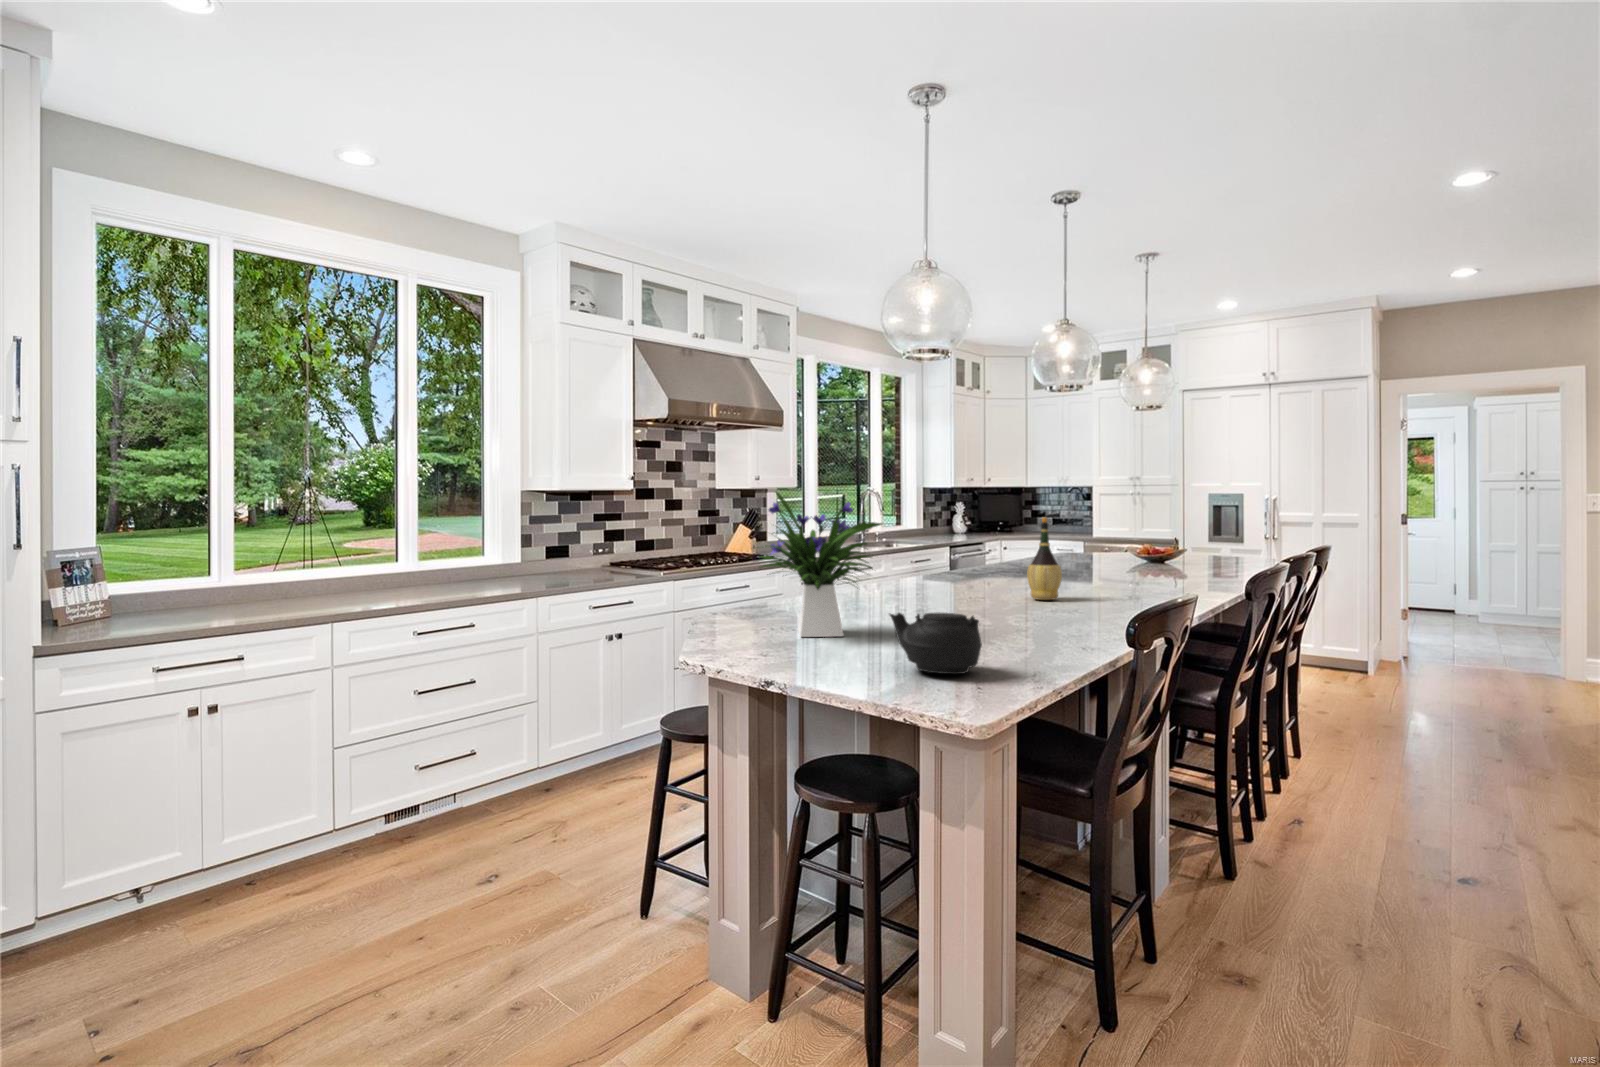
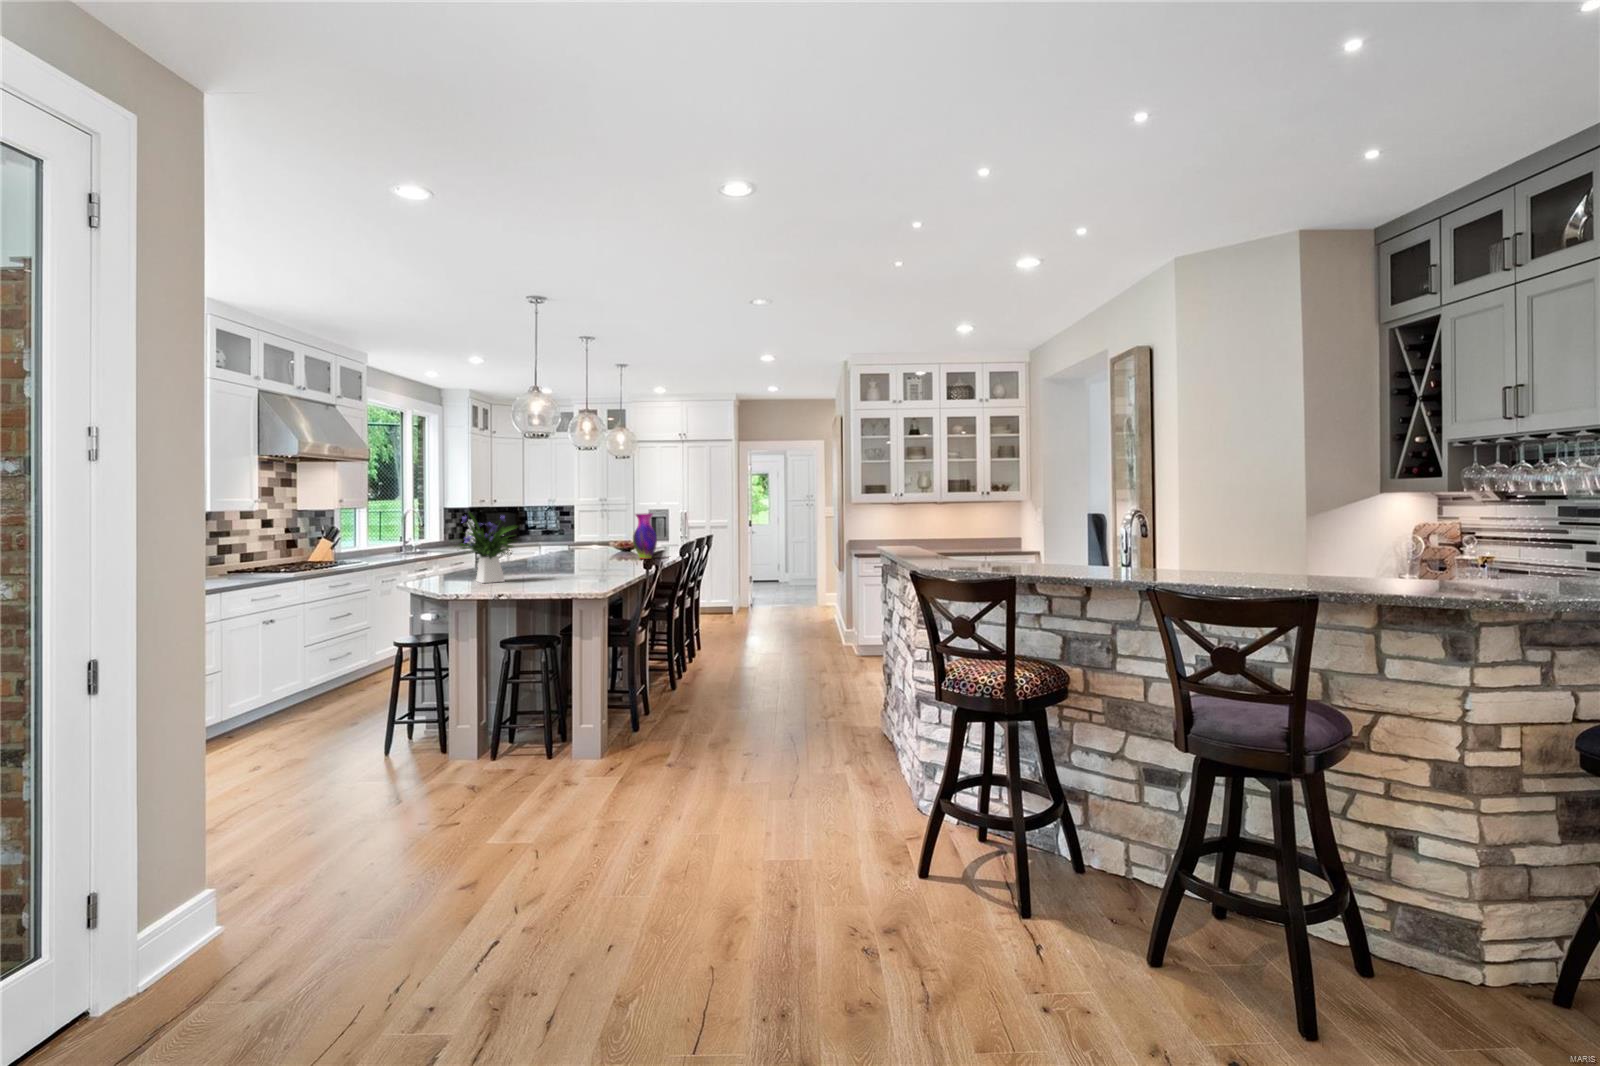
vase: none [1157,501,1208,588] -> present [633,513,657,559]
wine bottle: present [1027,517,1062,600] -> none [573,523,591,566]
teapot: present [890,613,982,674] -> none [545,560,586,584]

